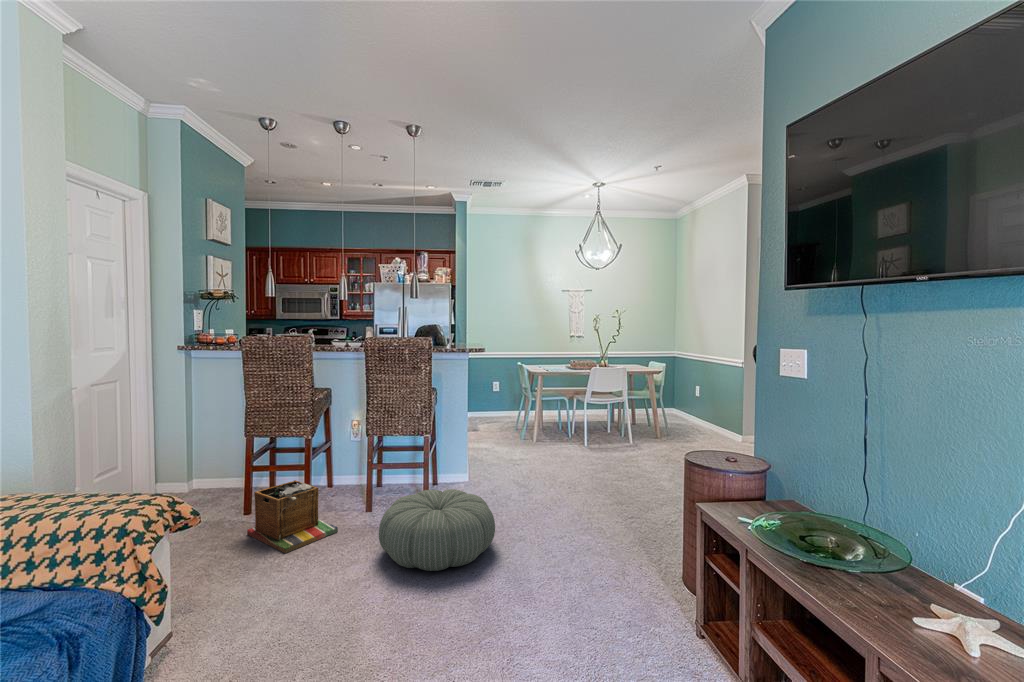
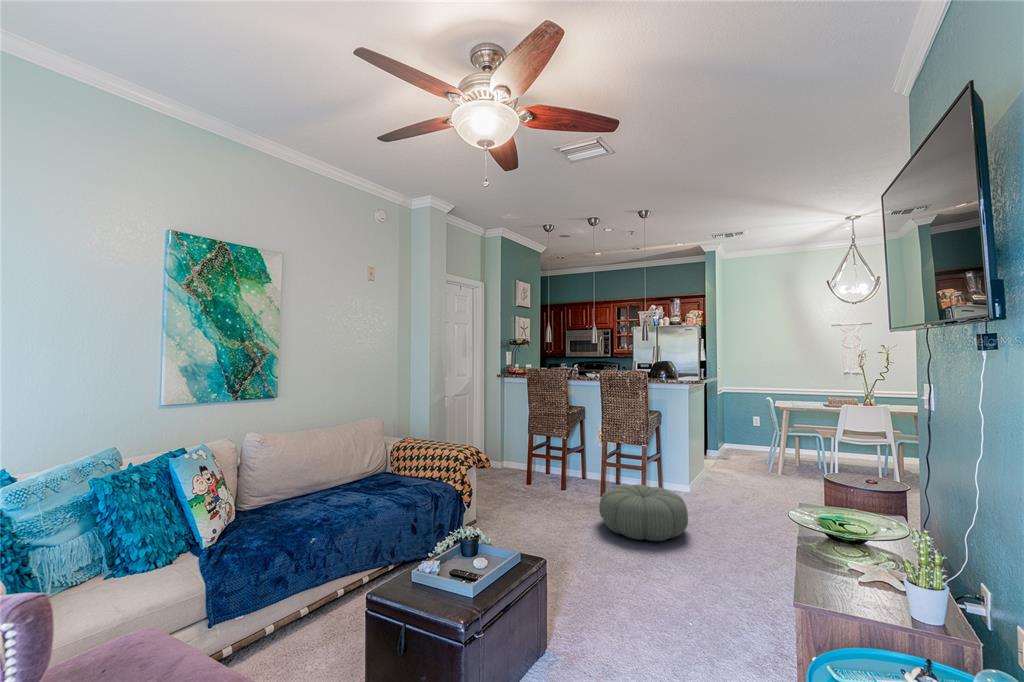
laundry basket: present [247,480,338,553] -> none [526,465,579,509]

